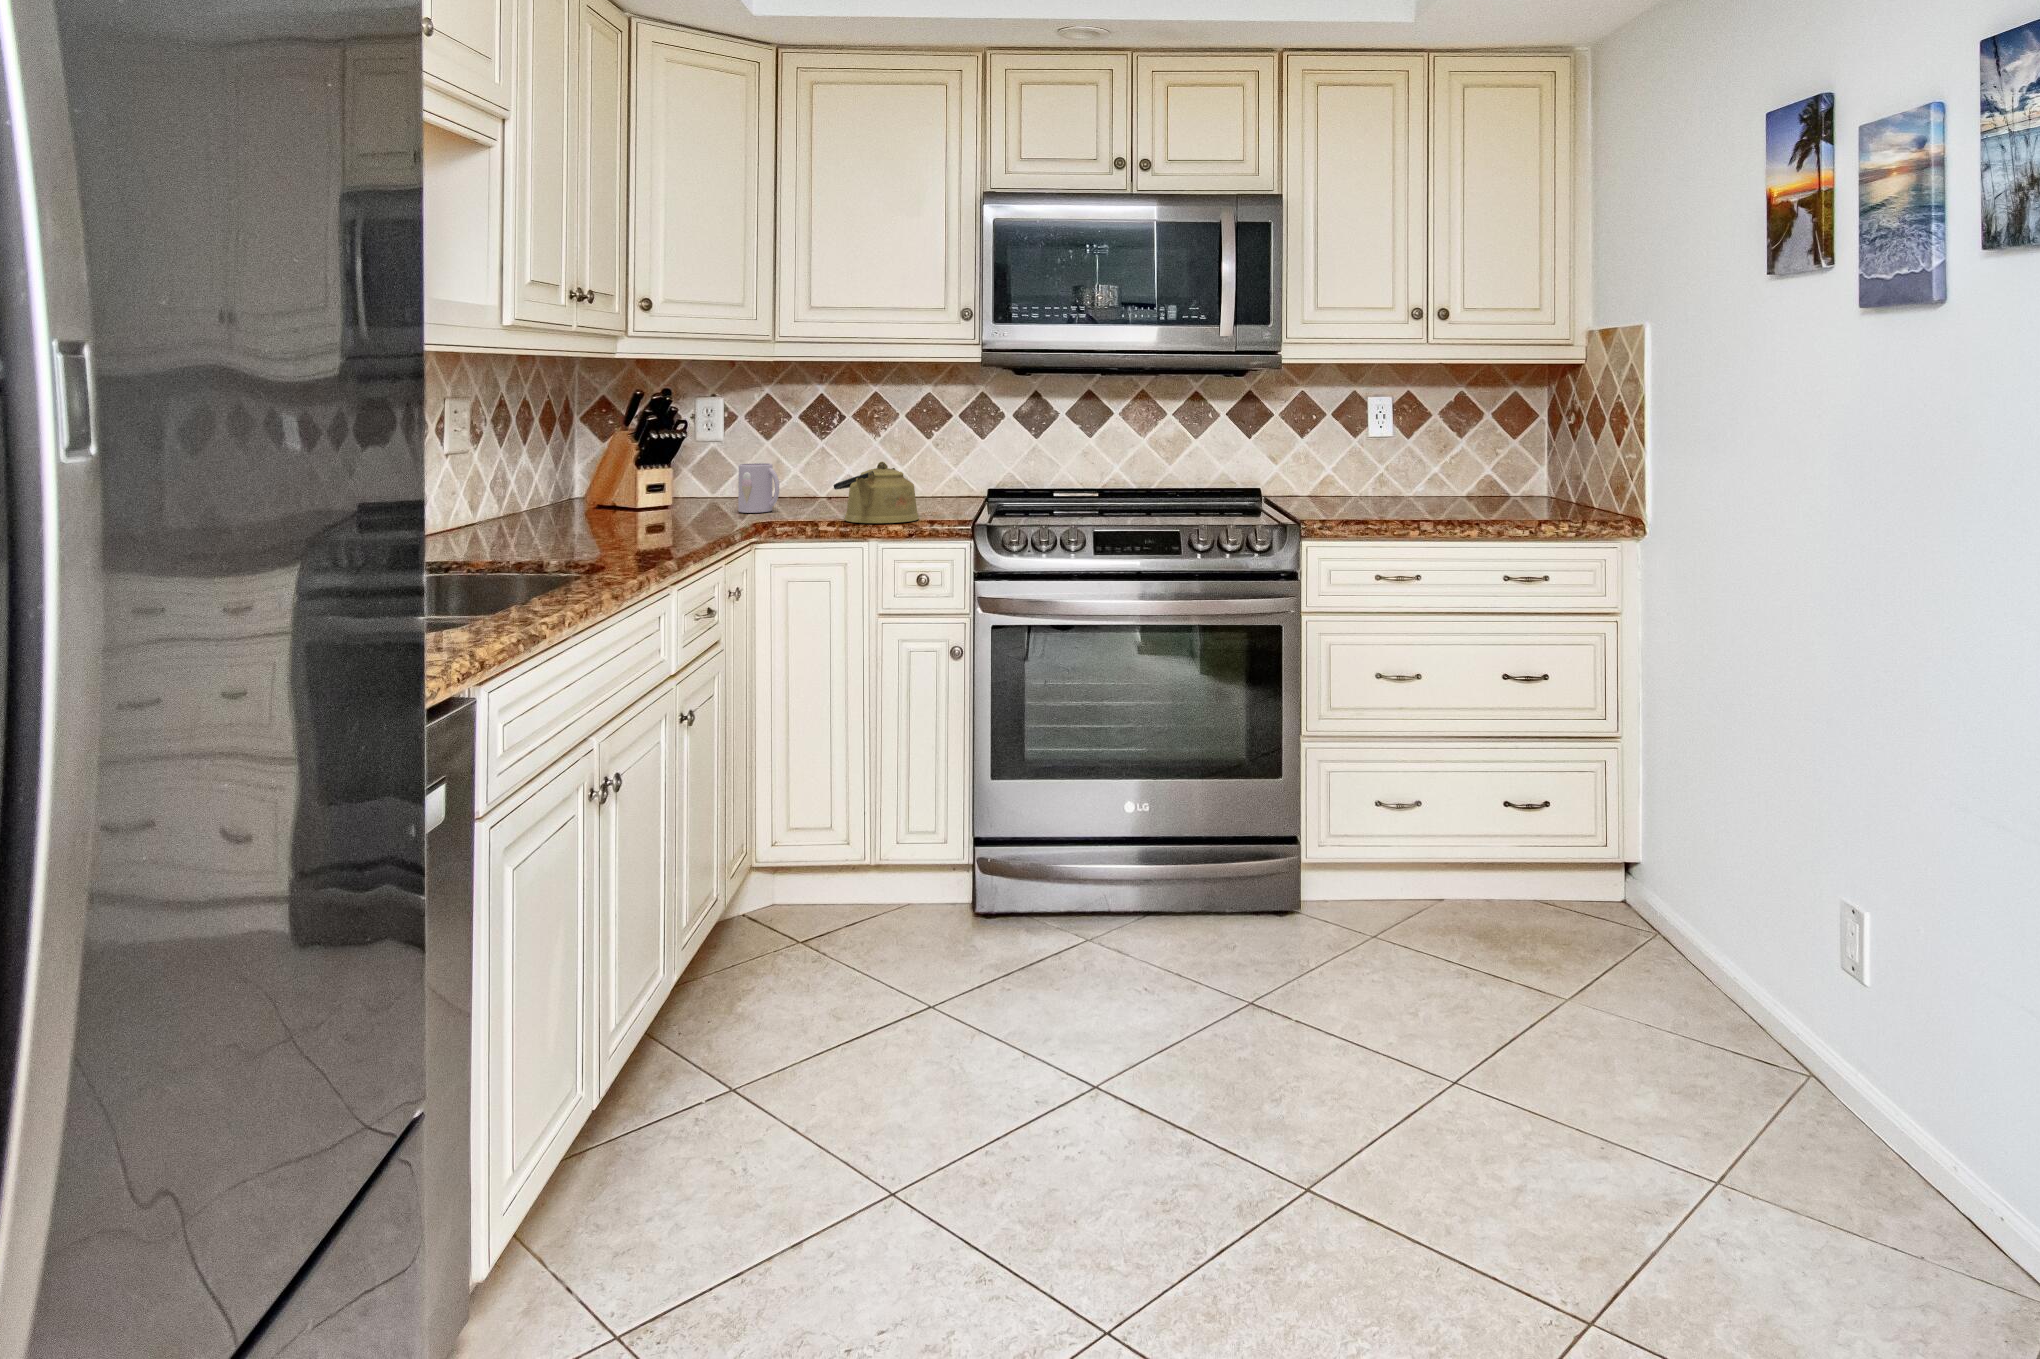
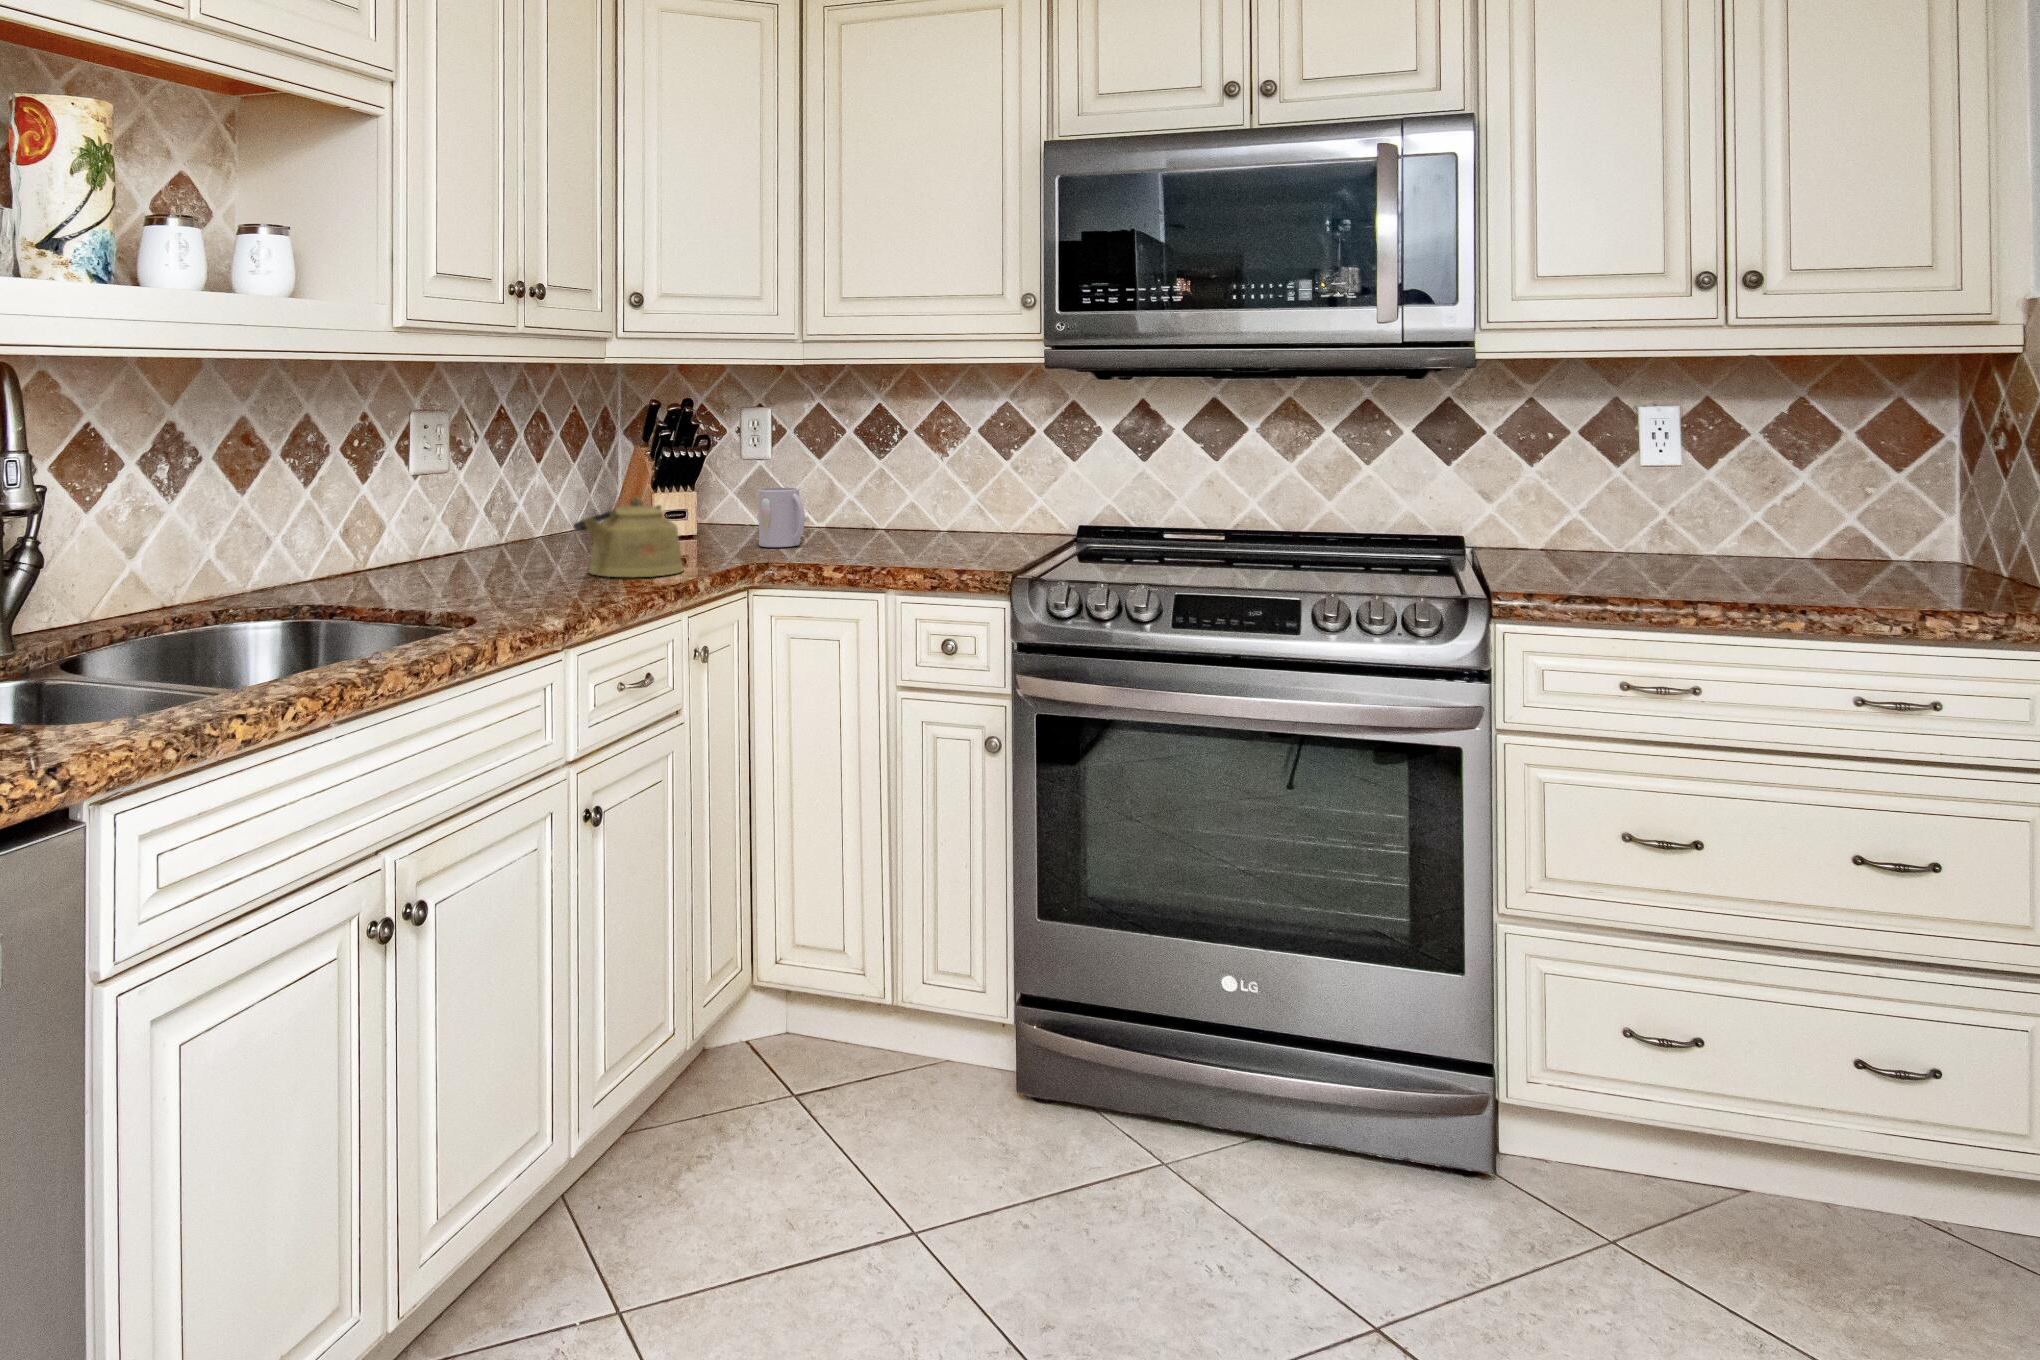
kettle: present [833,462,919,523] -> present [574,497,684,577]

